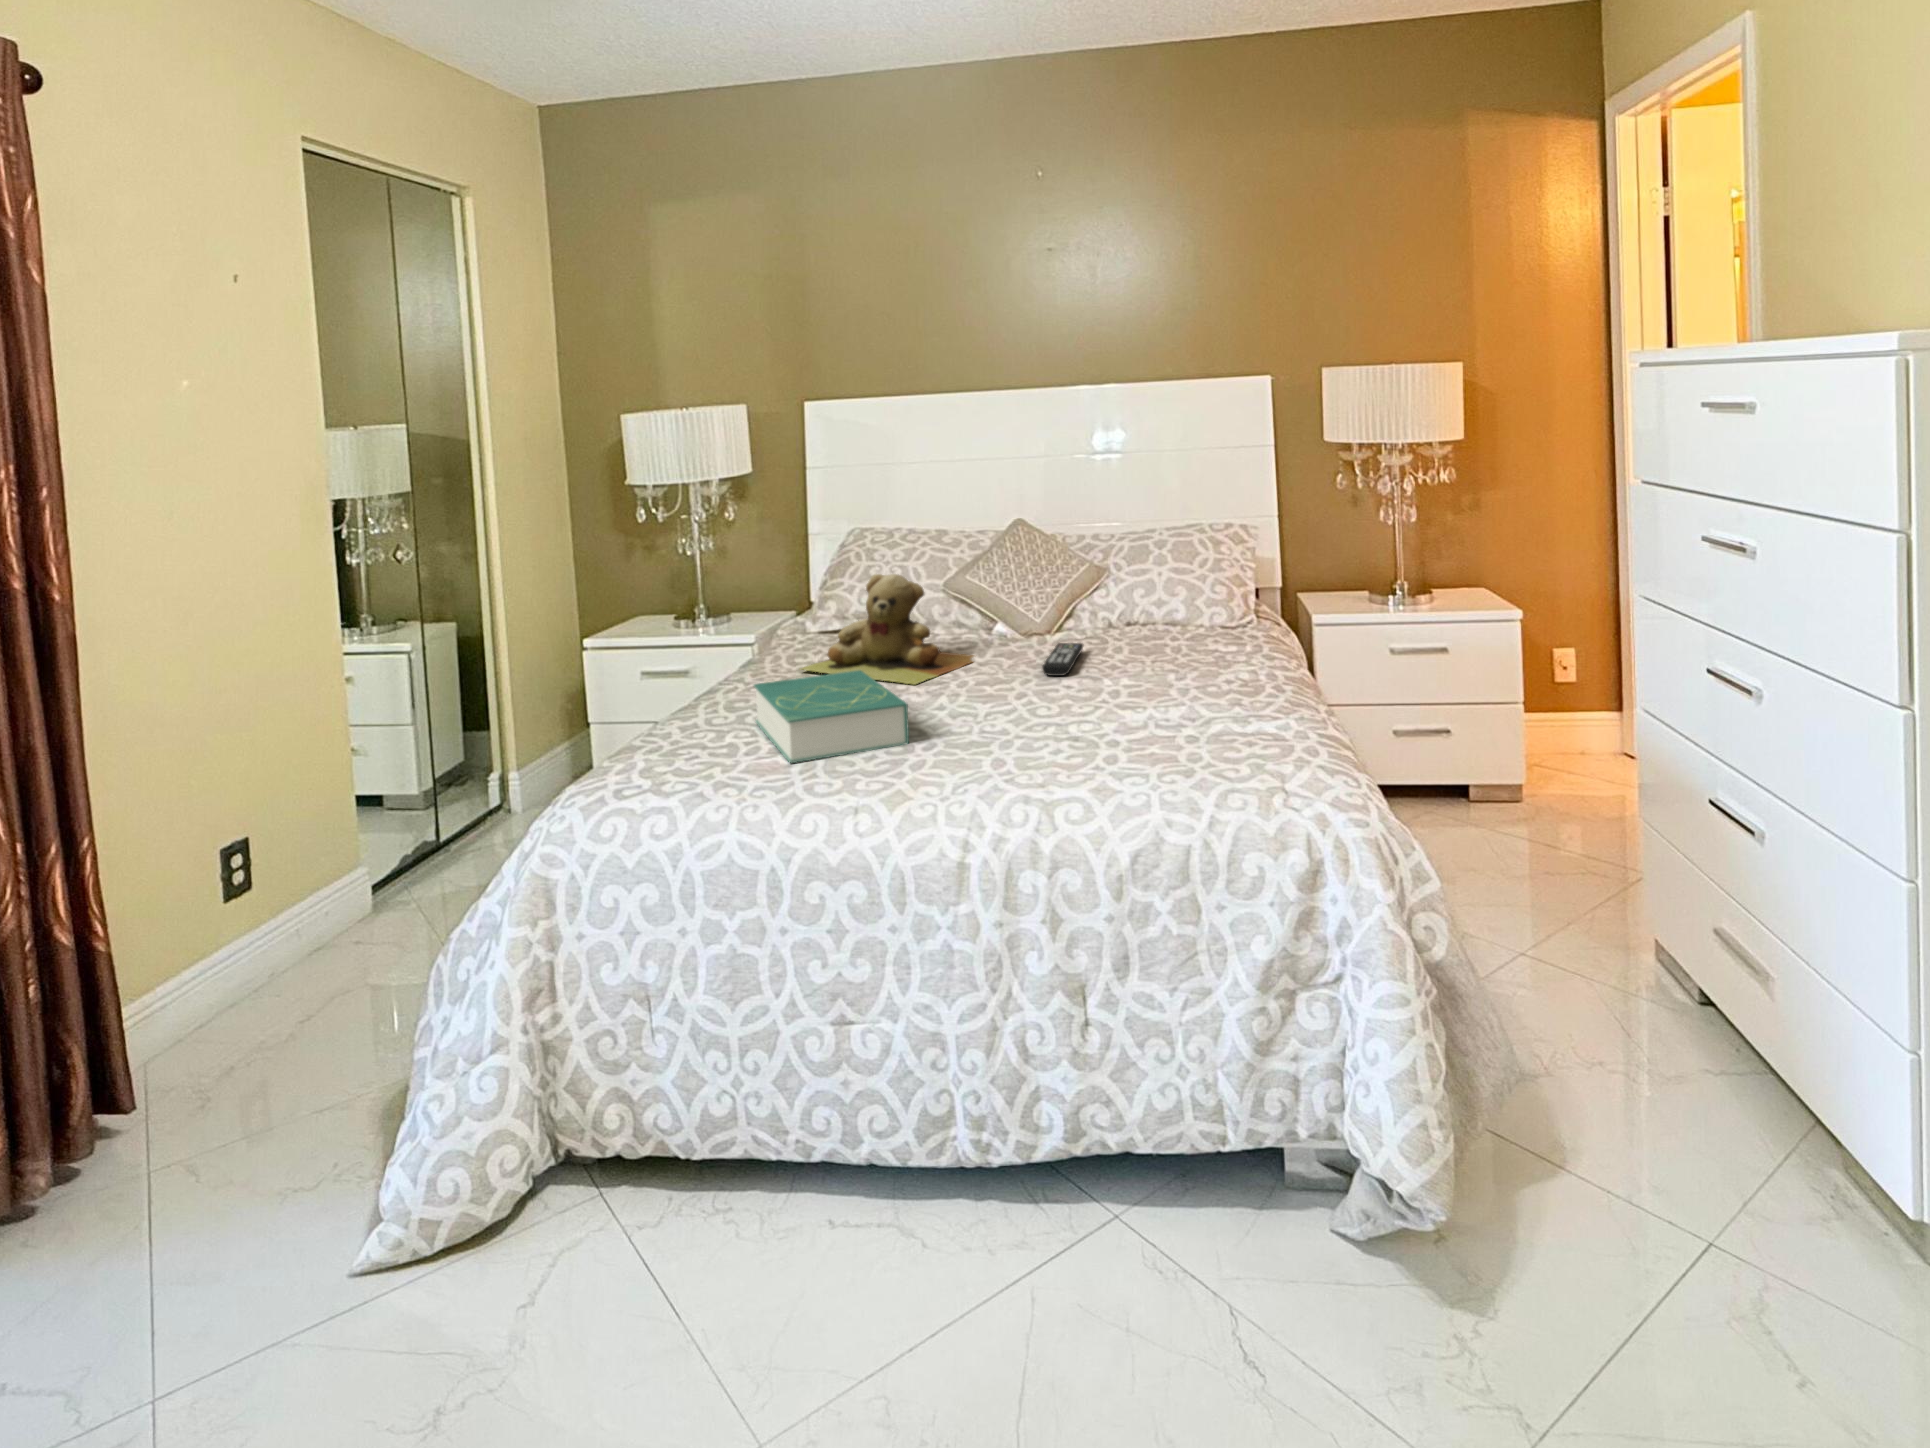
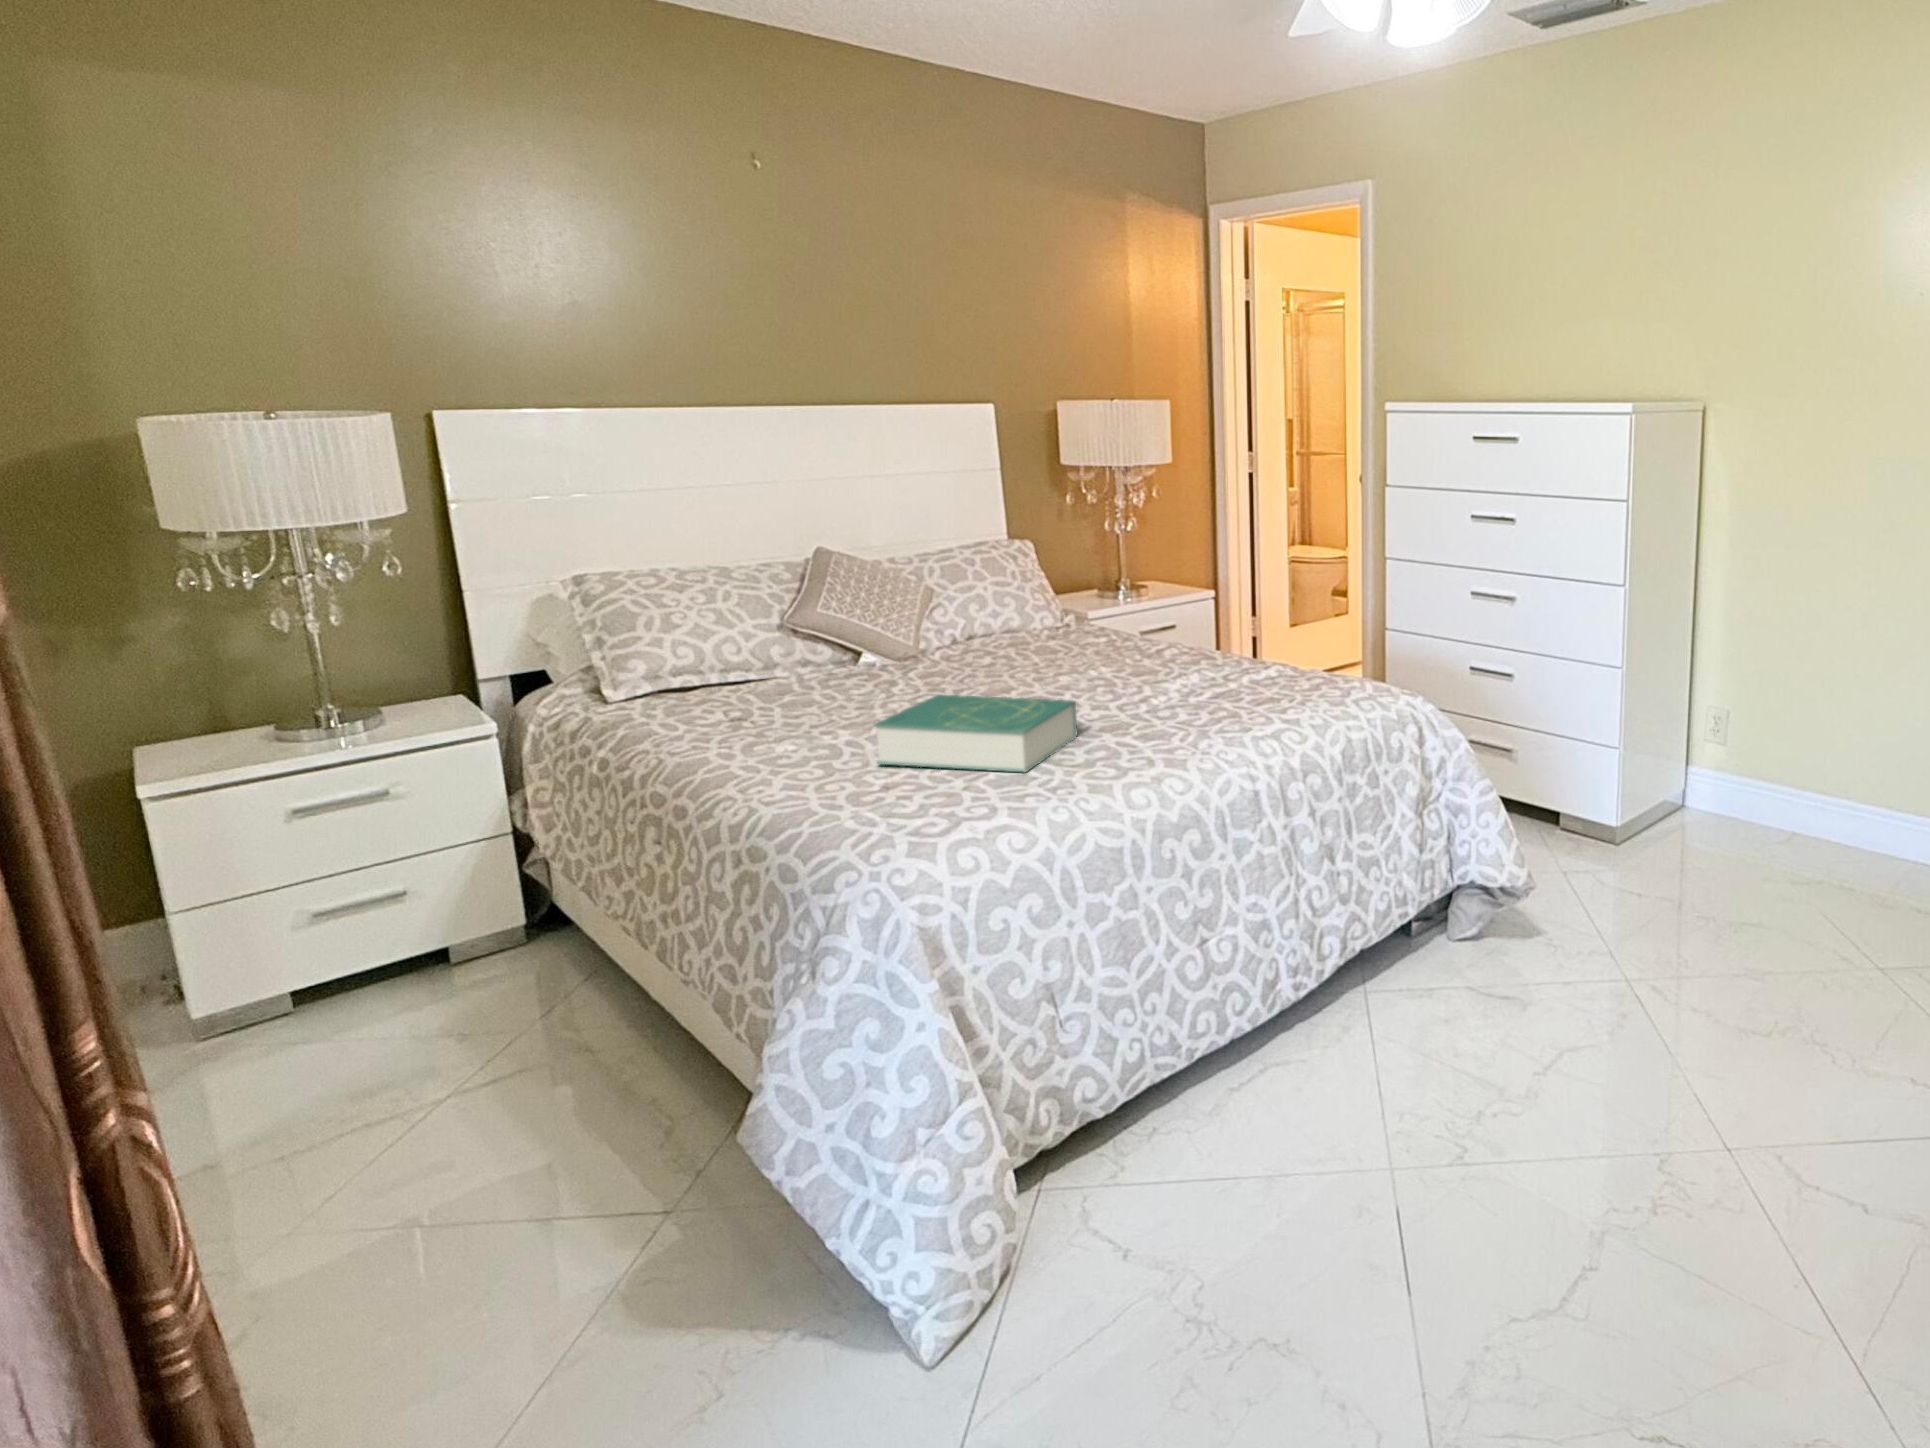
teddy bear: present [802,574,974,685] -> none [753,607,932,727]
remote control: present [1042,643,1083,676] -> none [982,651,1052,677]

